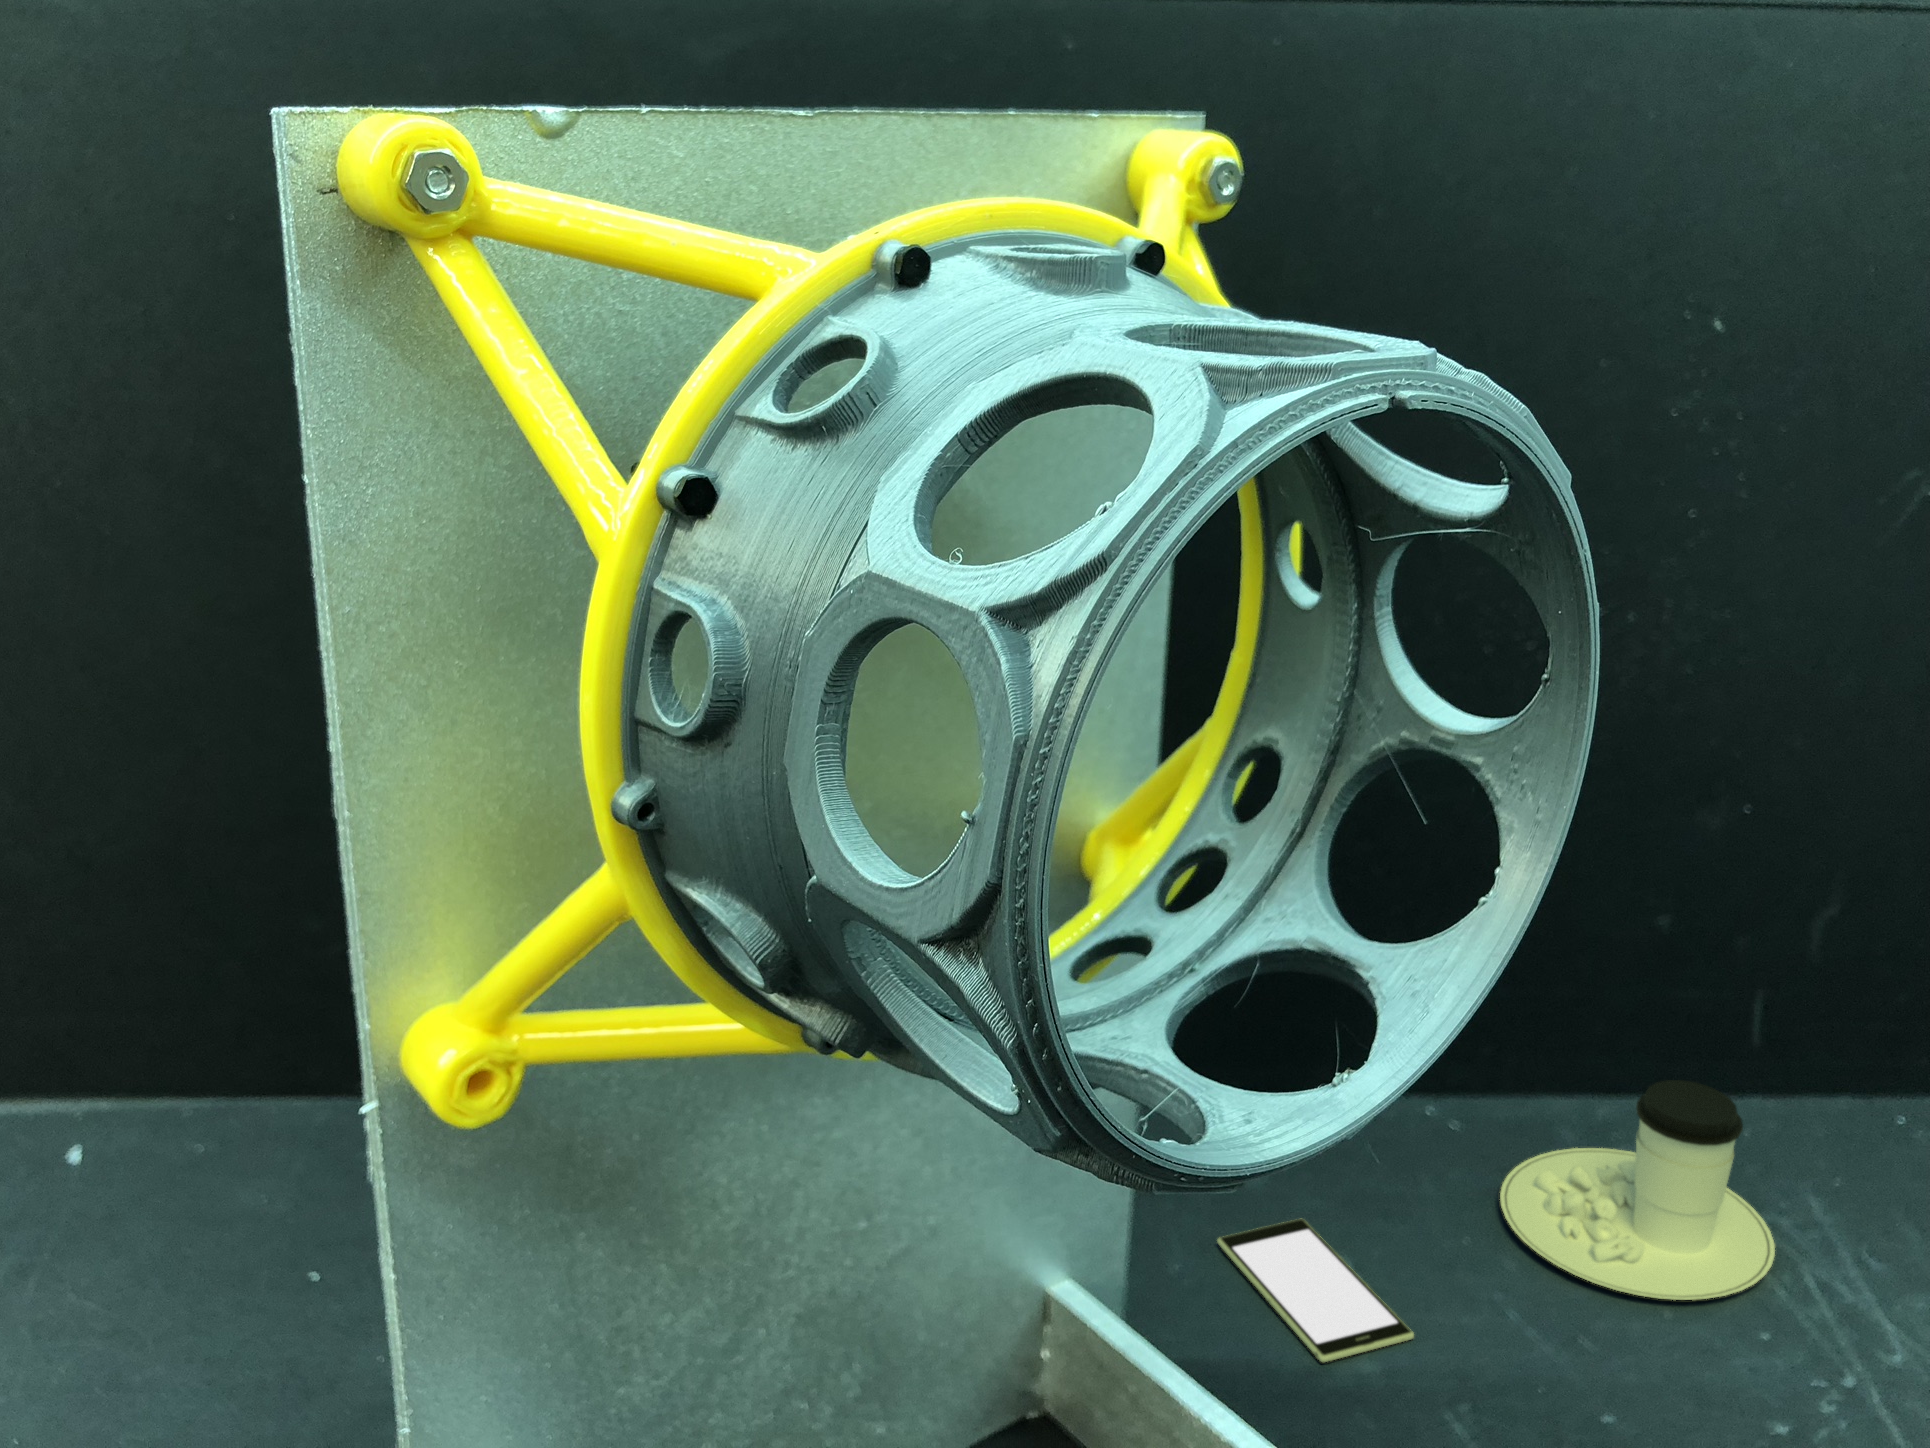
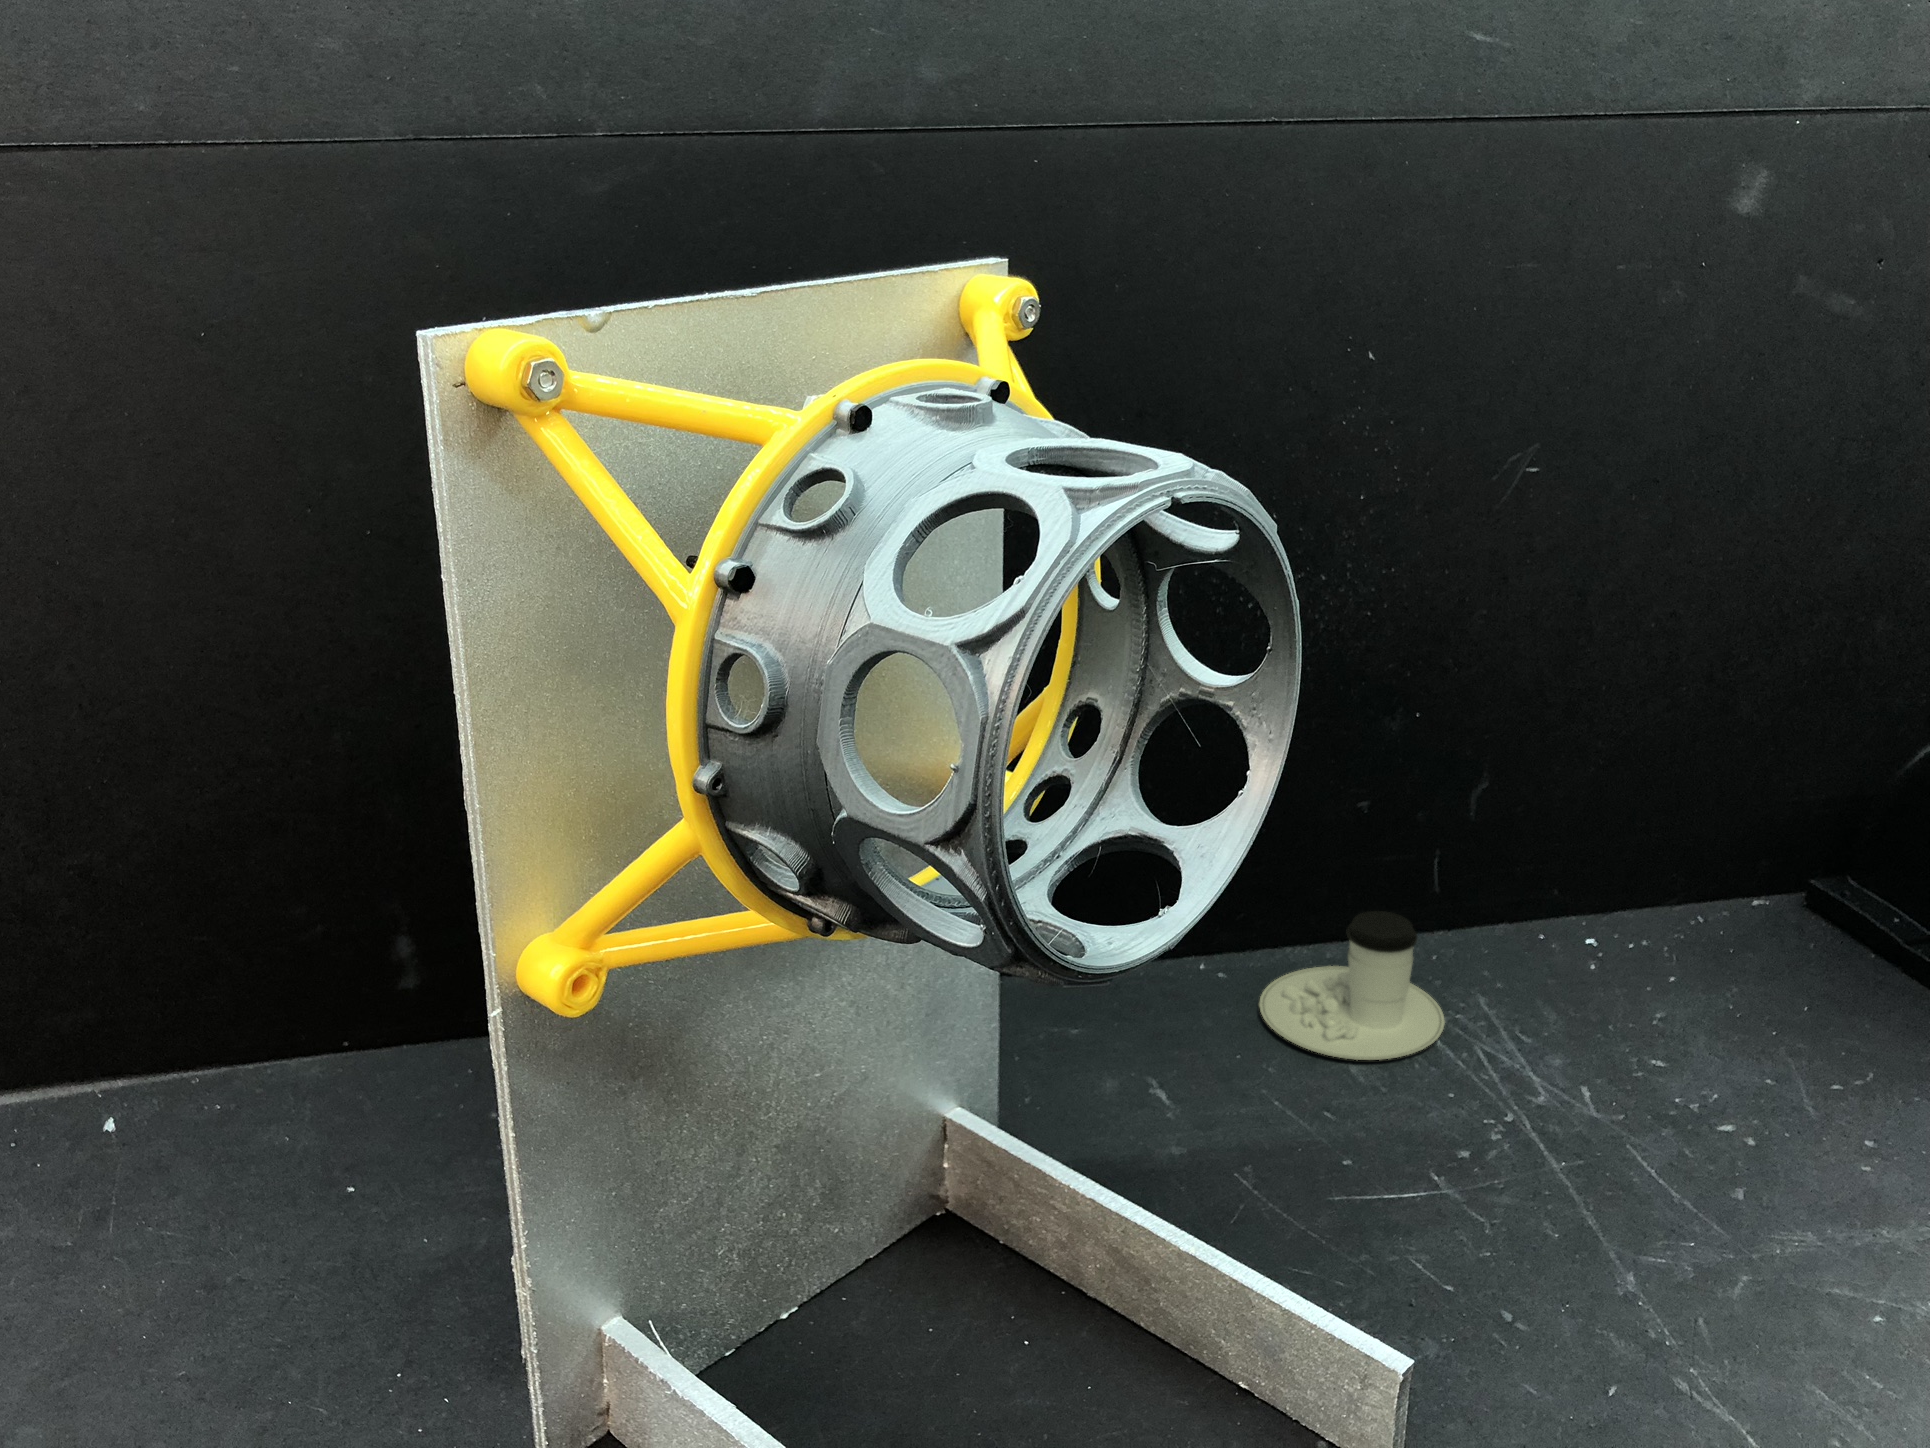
smartphone: present [1217,1219,1414,1362] -> none [1068,1036,1210,1127]

